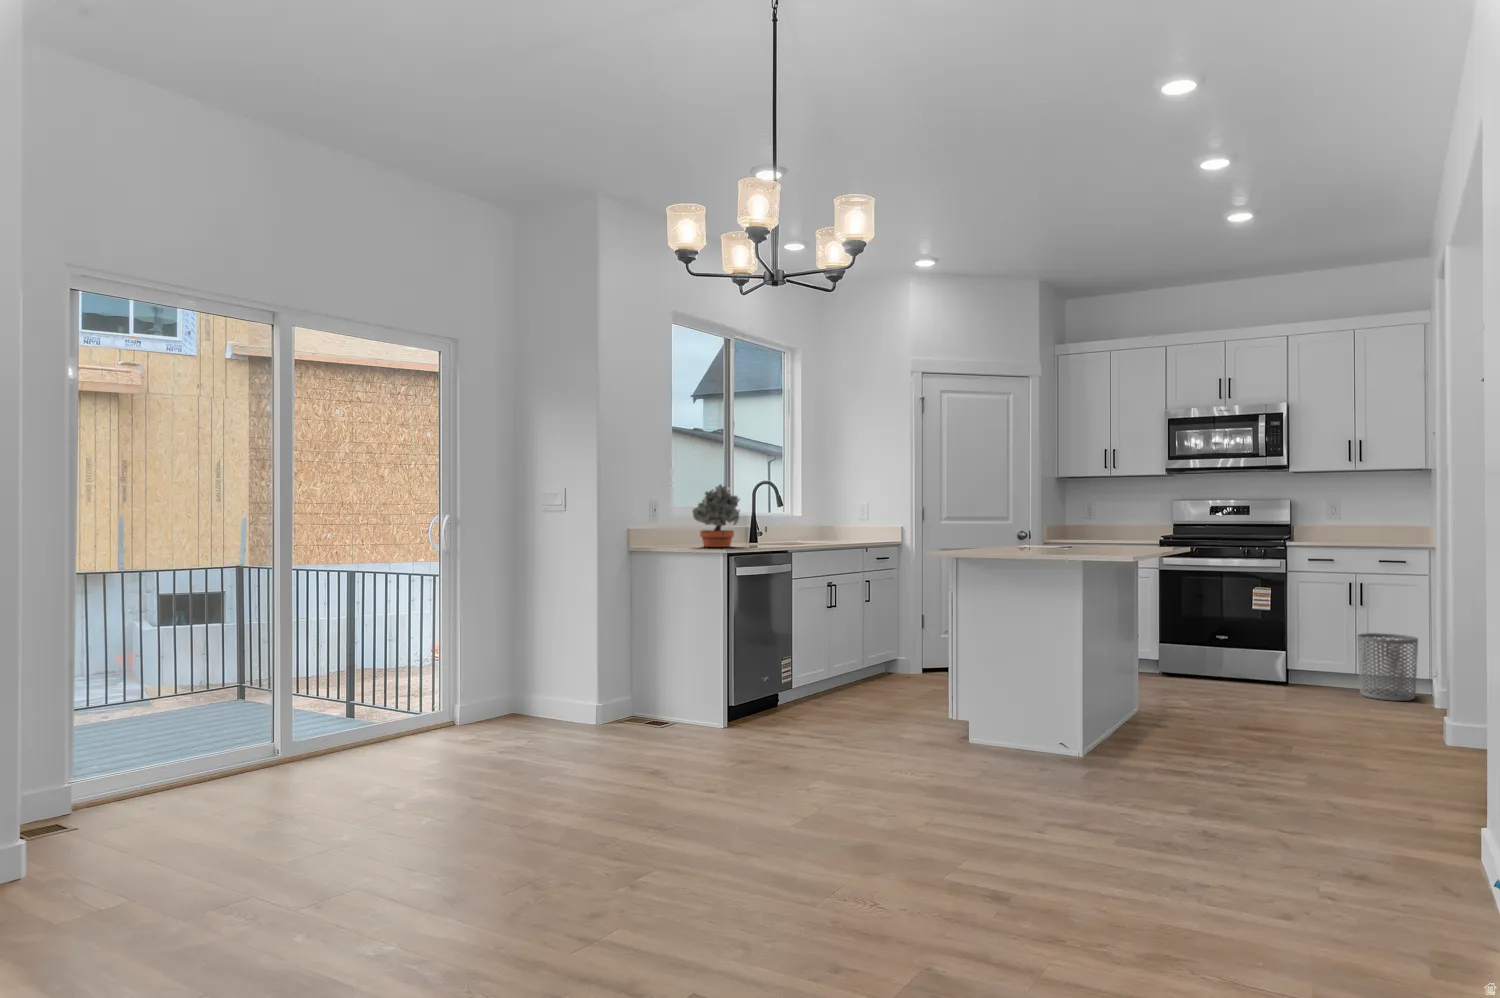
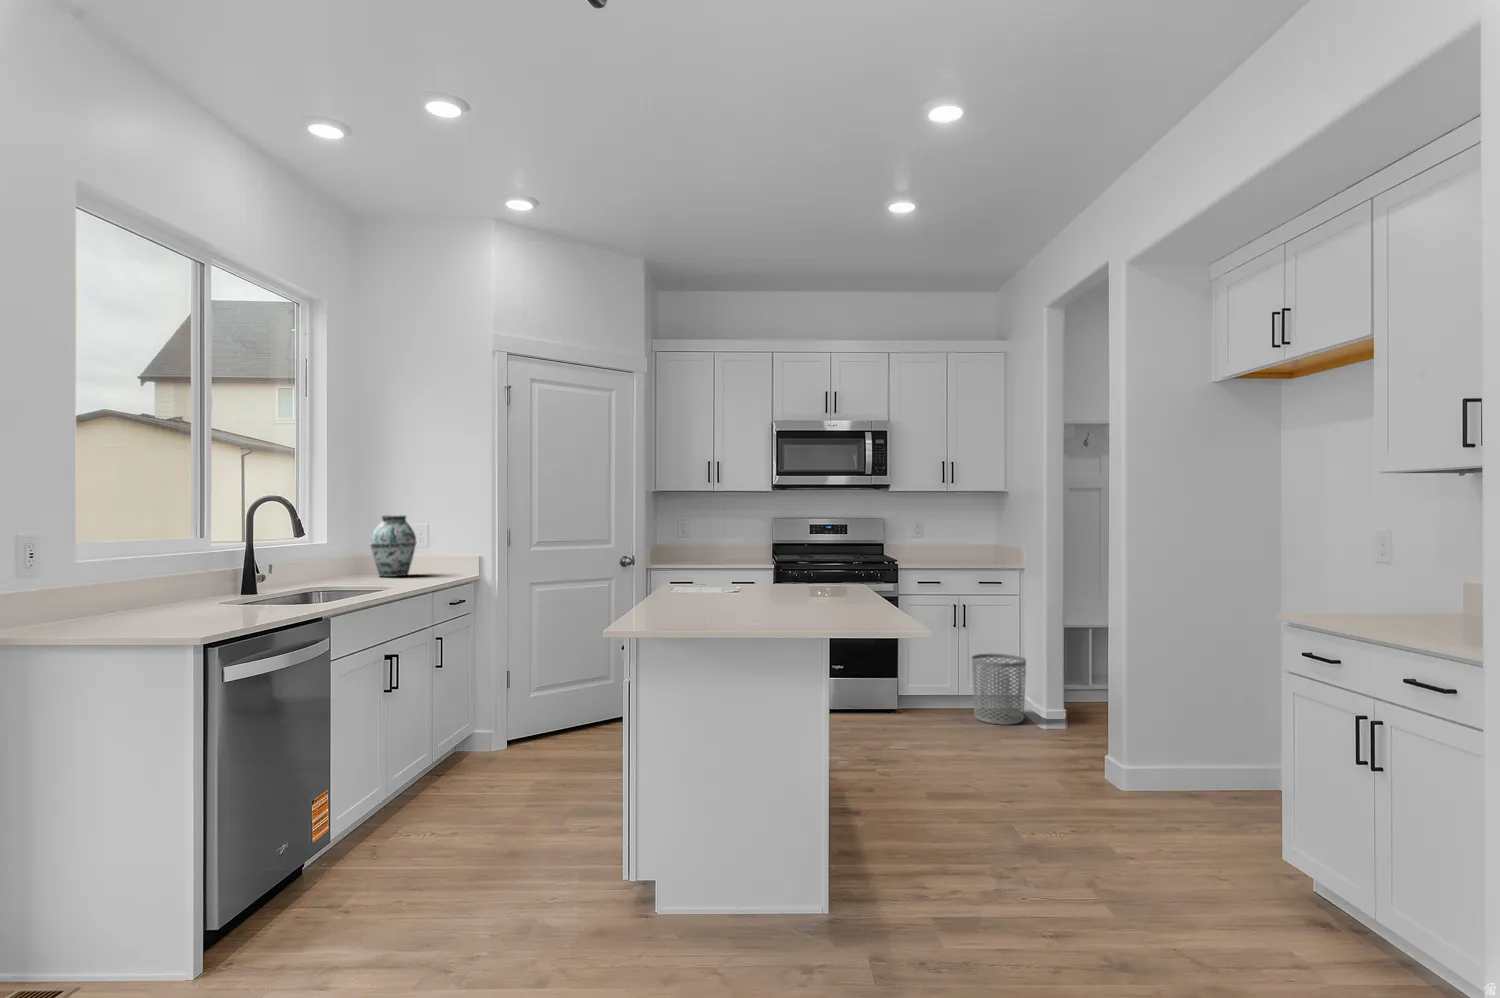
potted plant: present [692,484,740,547] -> none [110,500,226,622]
vase: none [827,496,858,539] -> present [370,515,417,577]

